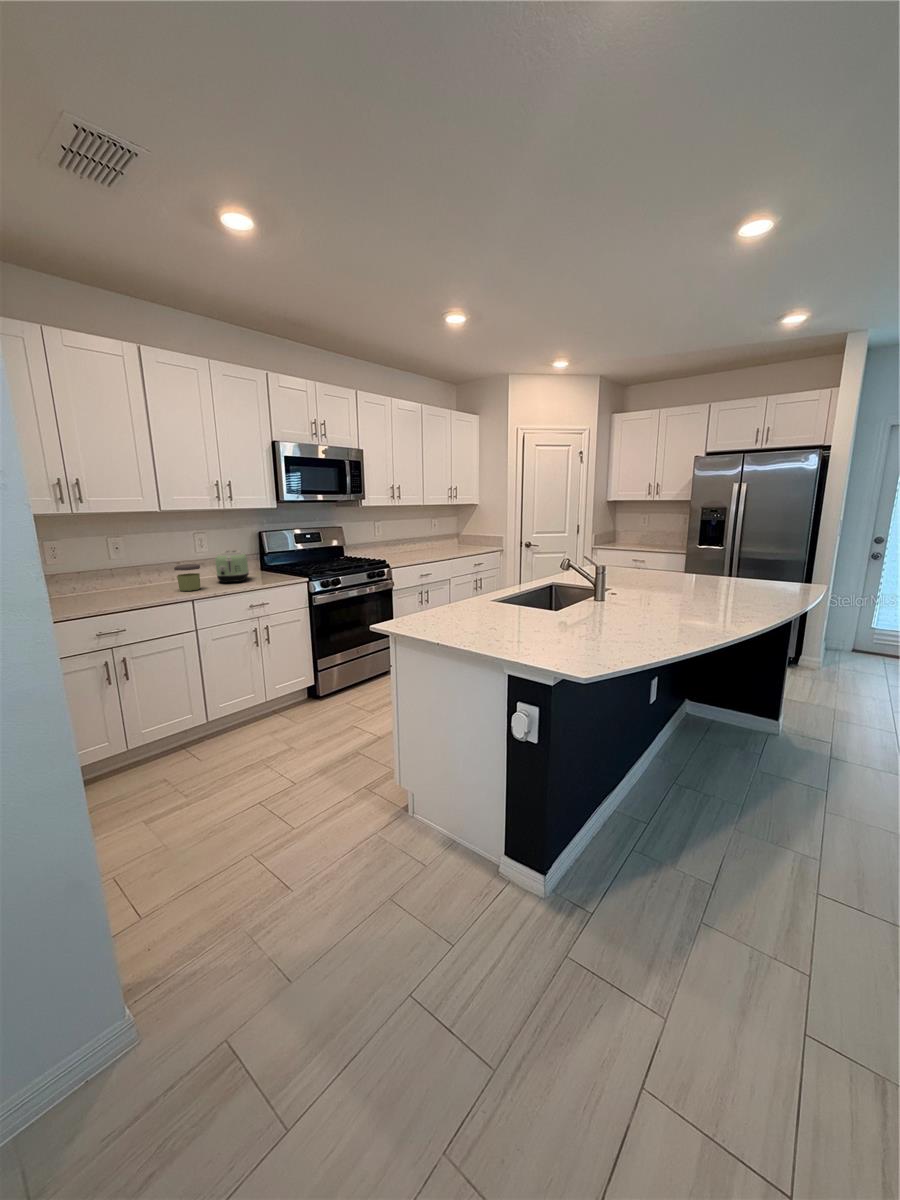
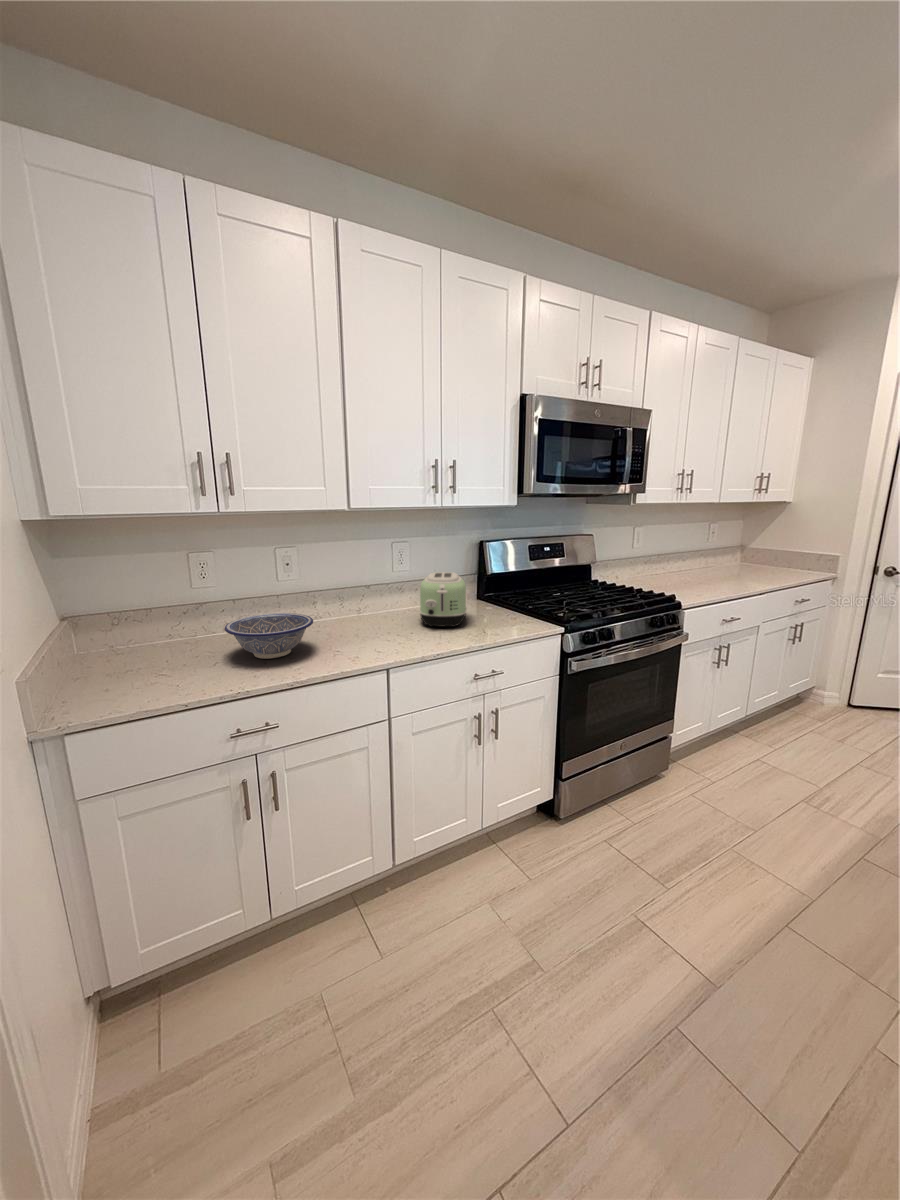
jar: present [174,564,200,591] -> none [363,596,400,643]
decorative bowl: none [80,576,141,601] -> present [225,613,313,659]

